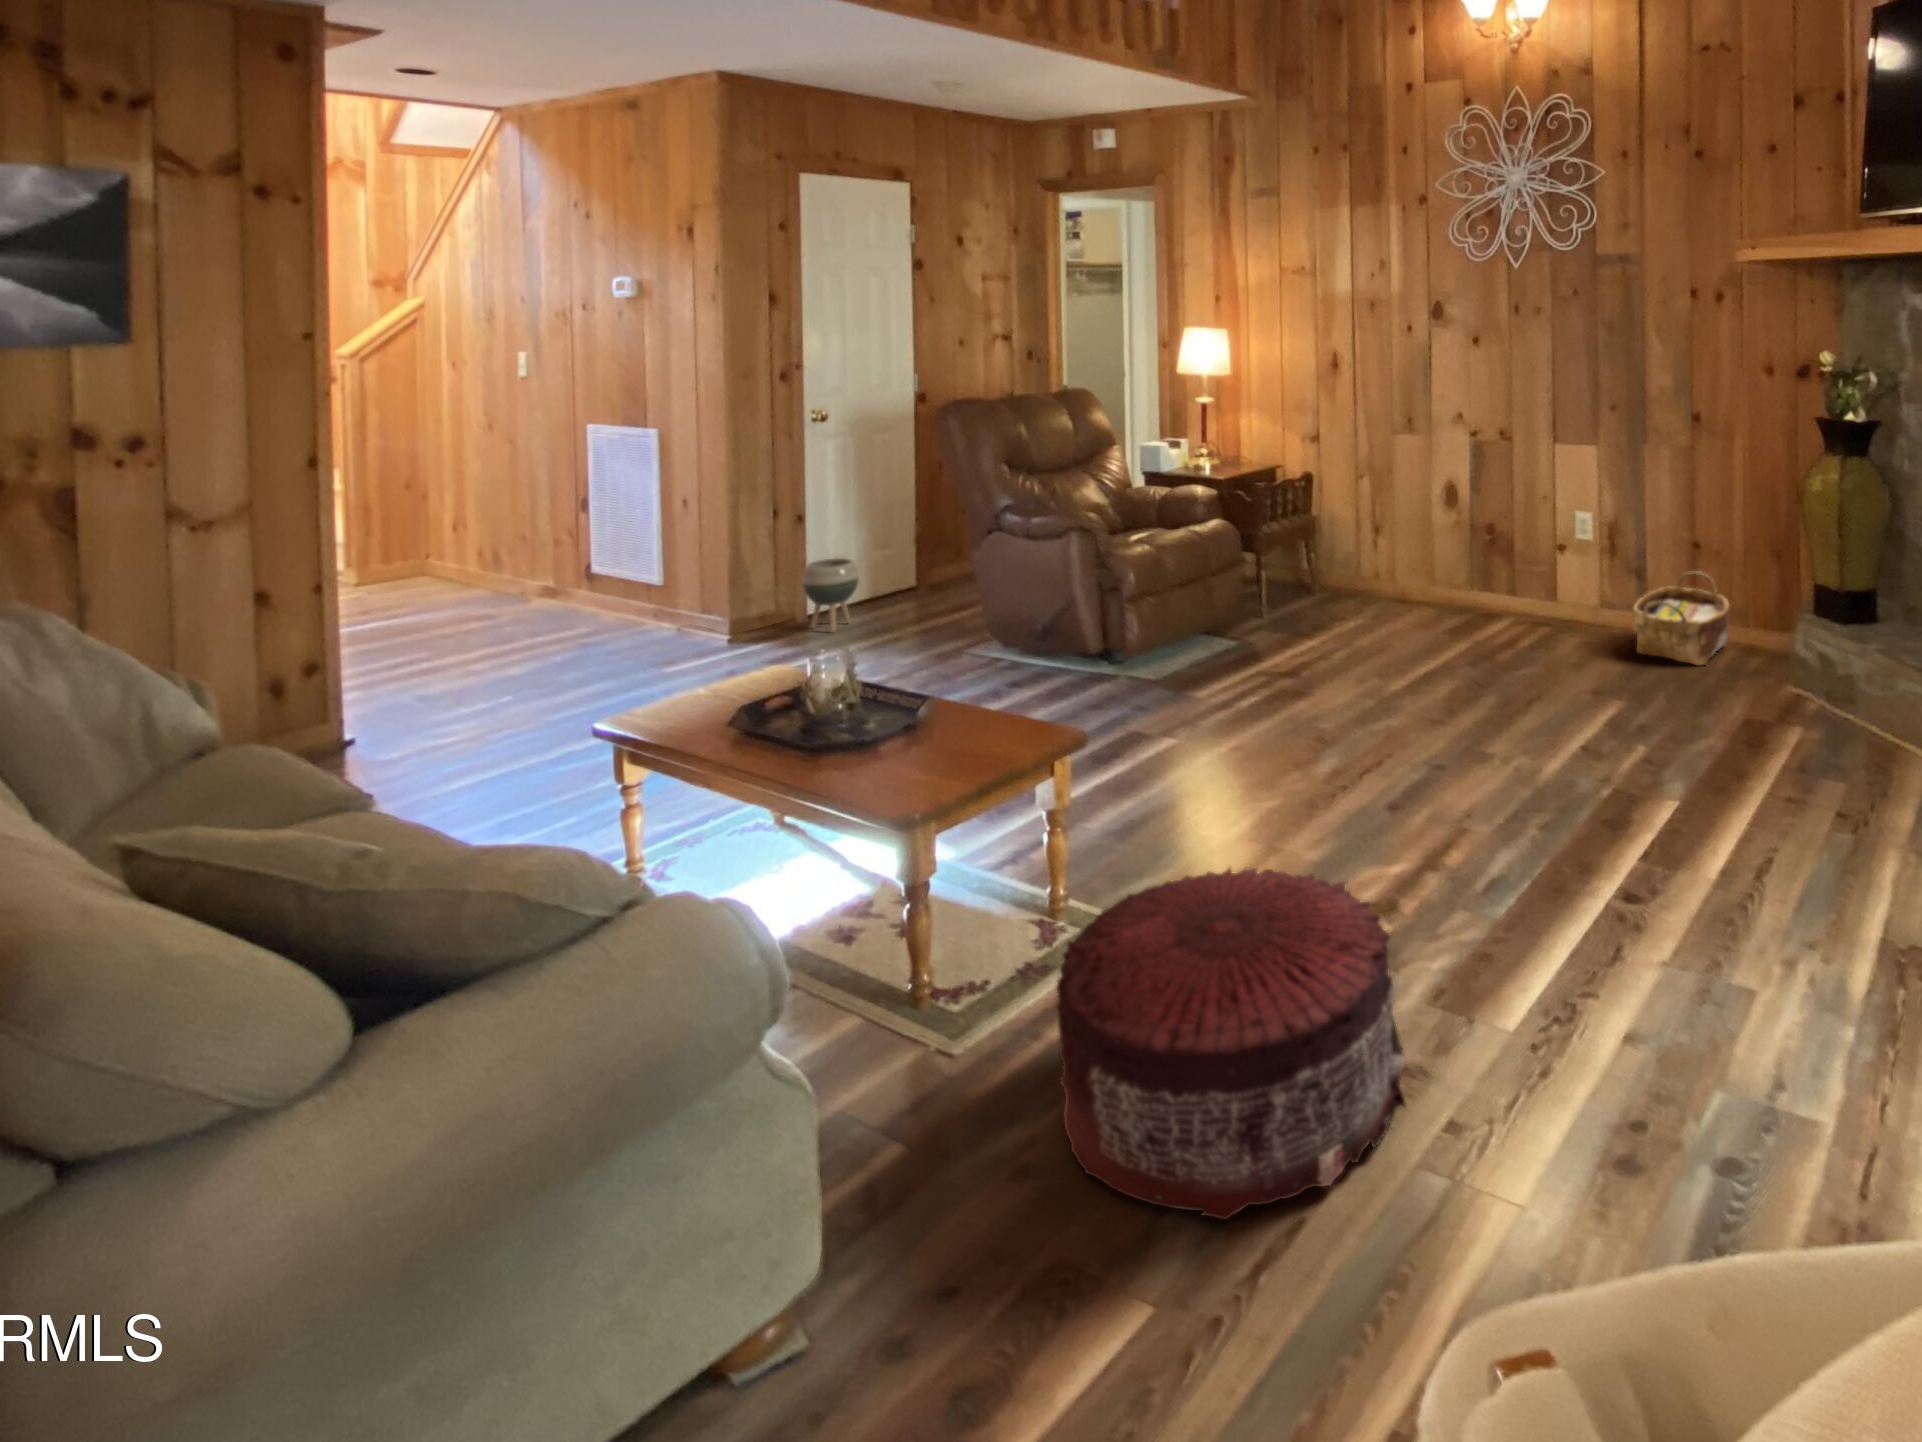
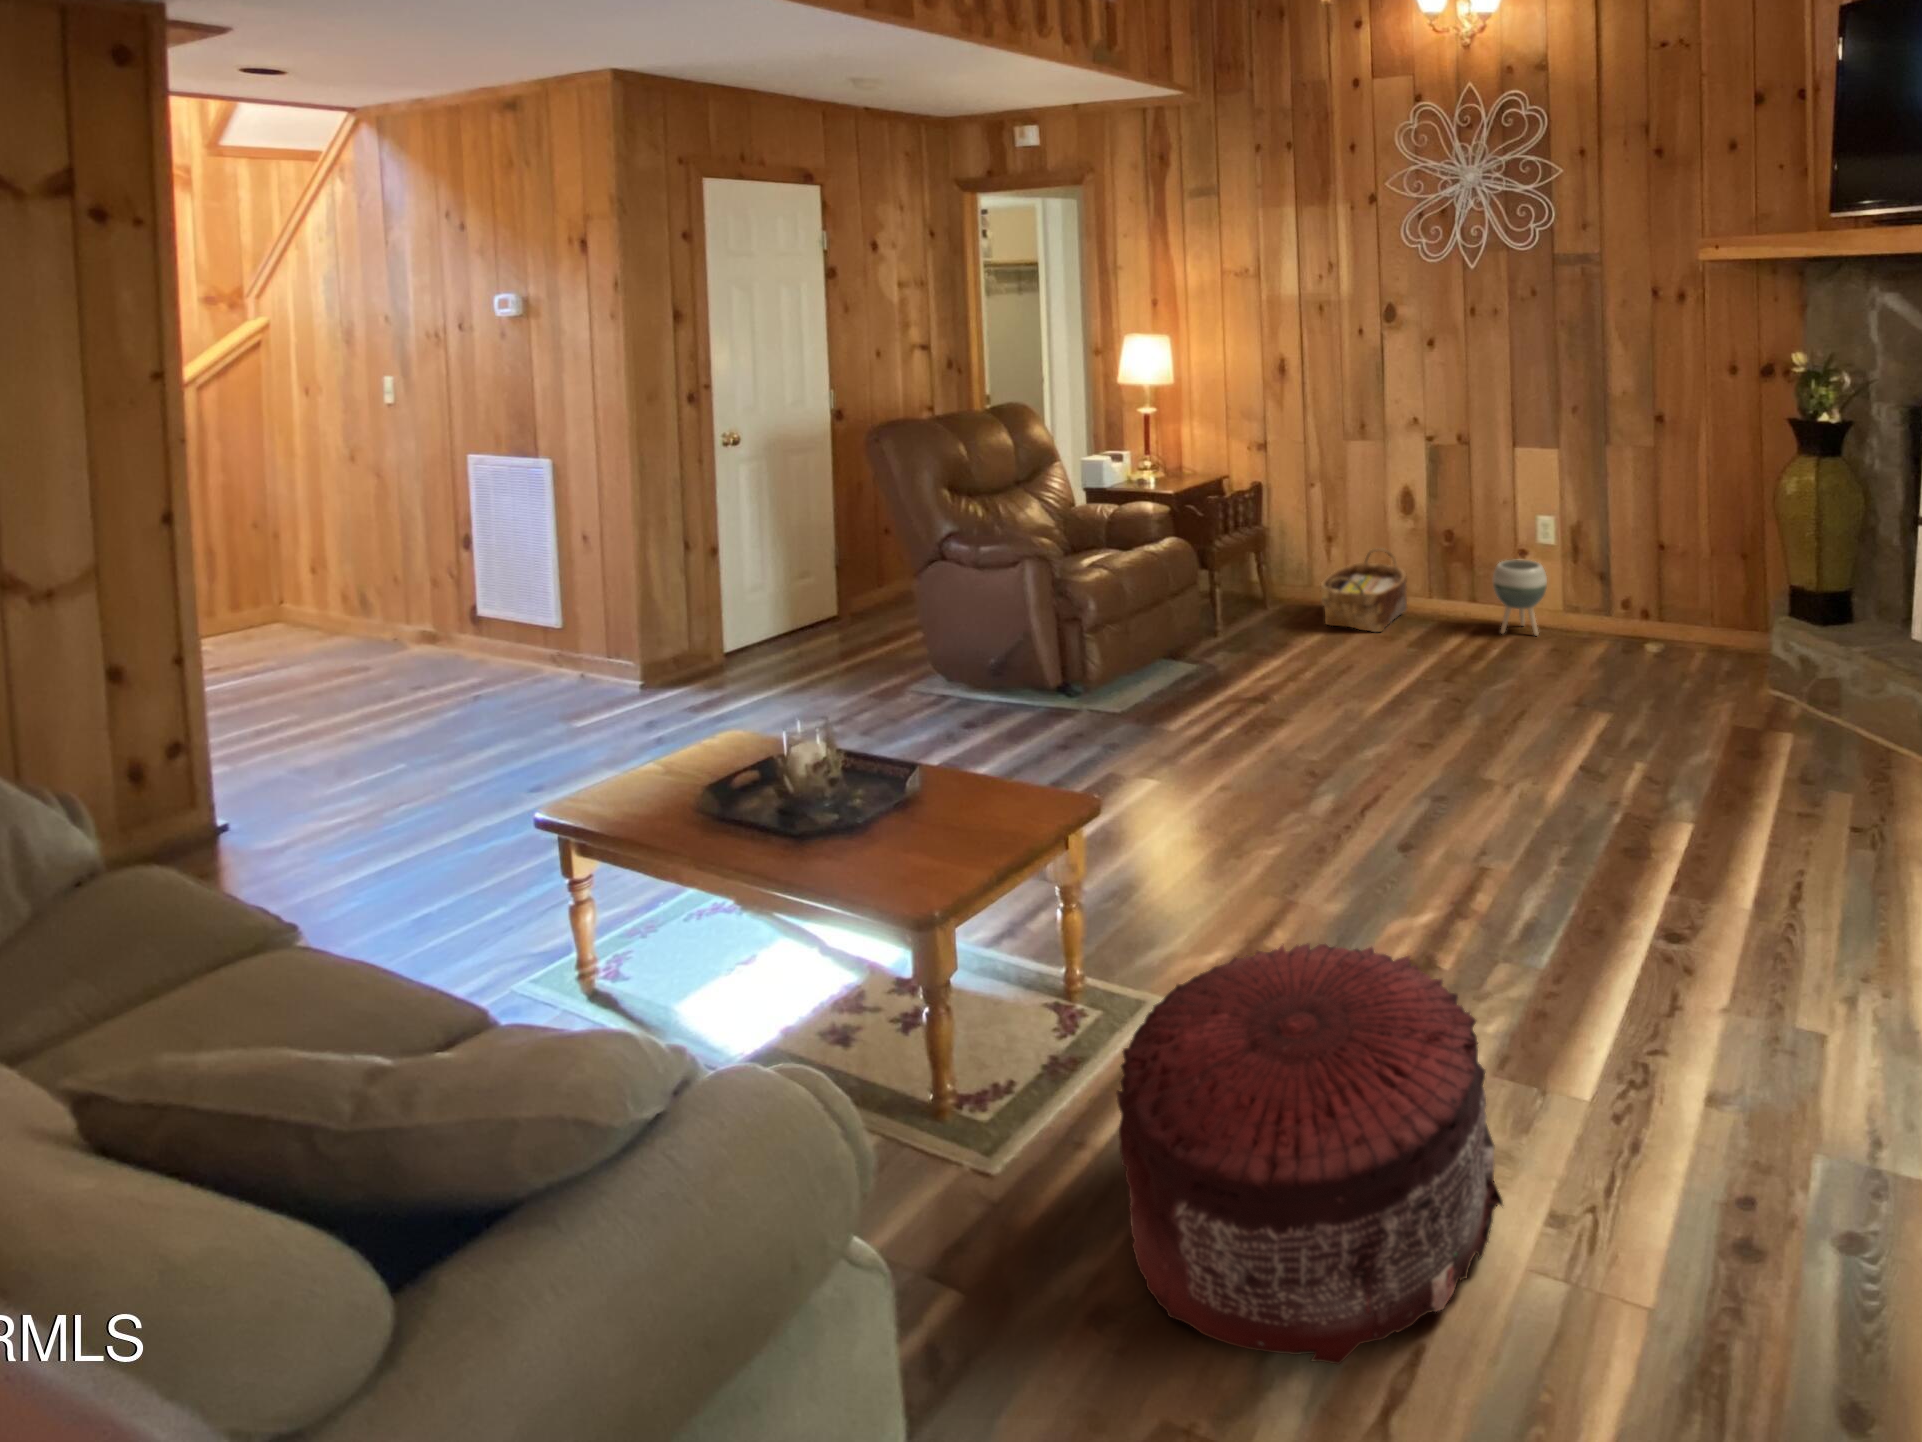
planter: present [802,558,859,632] -> present [1493,560,1547,635]
woven basket: present [1633,571,1730,665] -> present [1321,548,1407,632]

